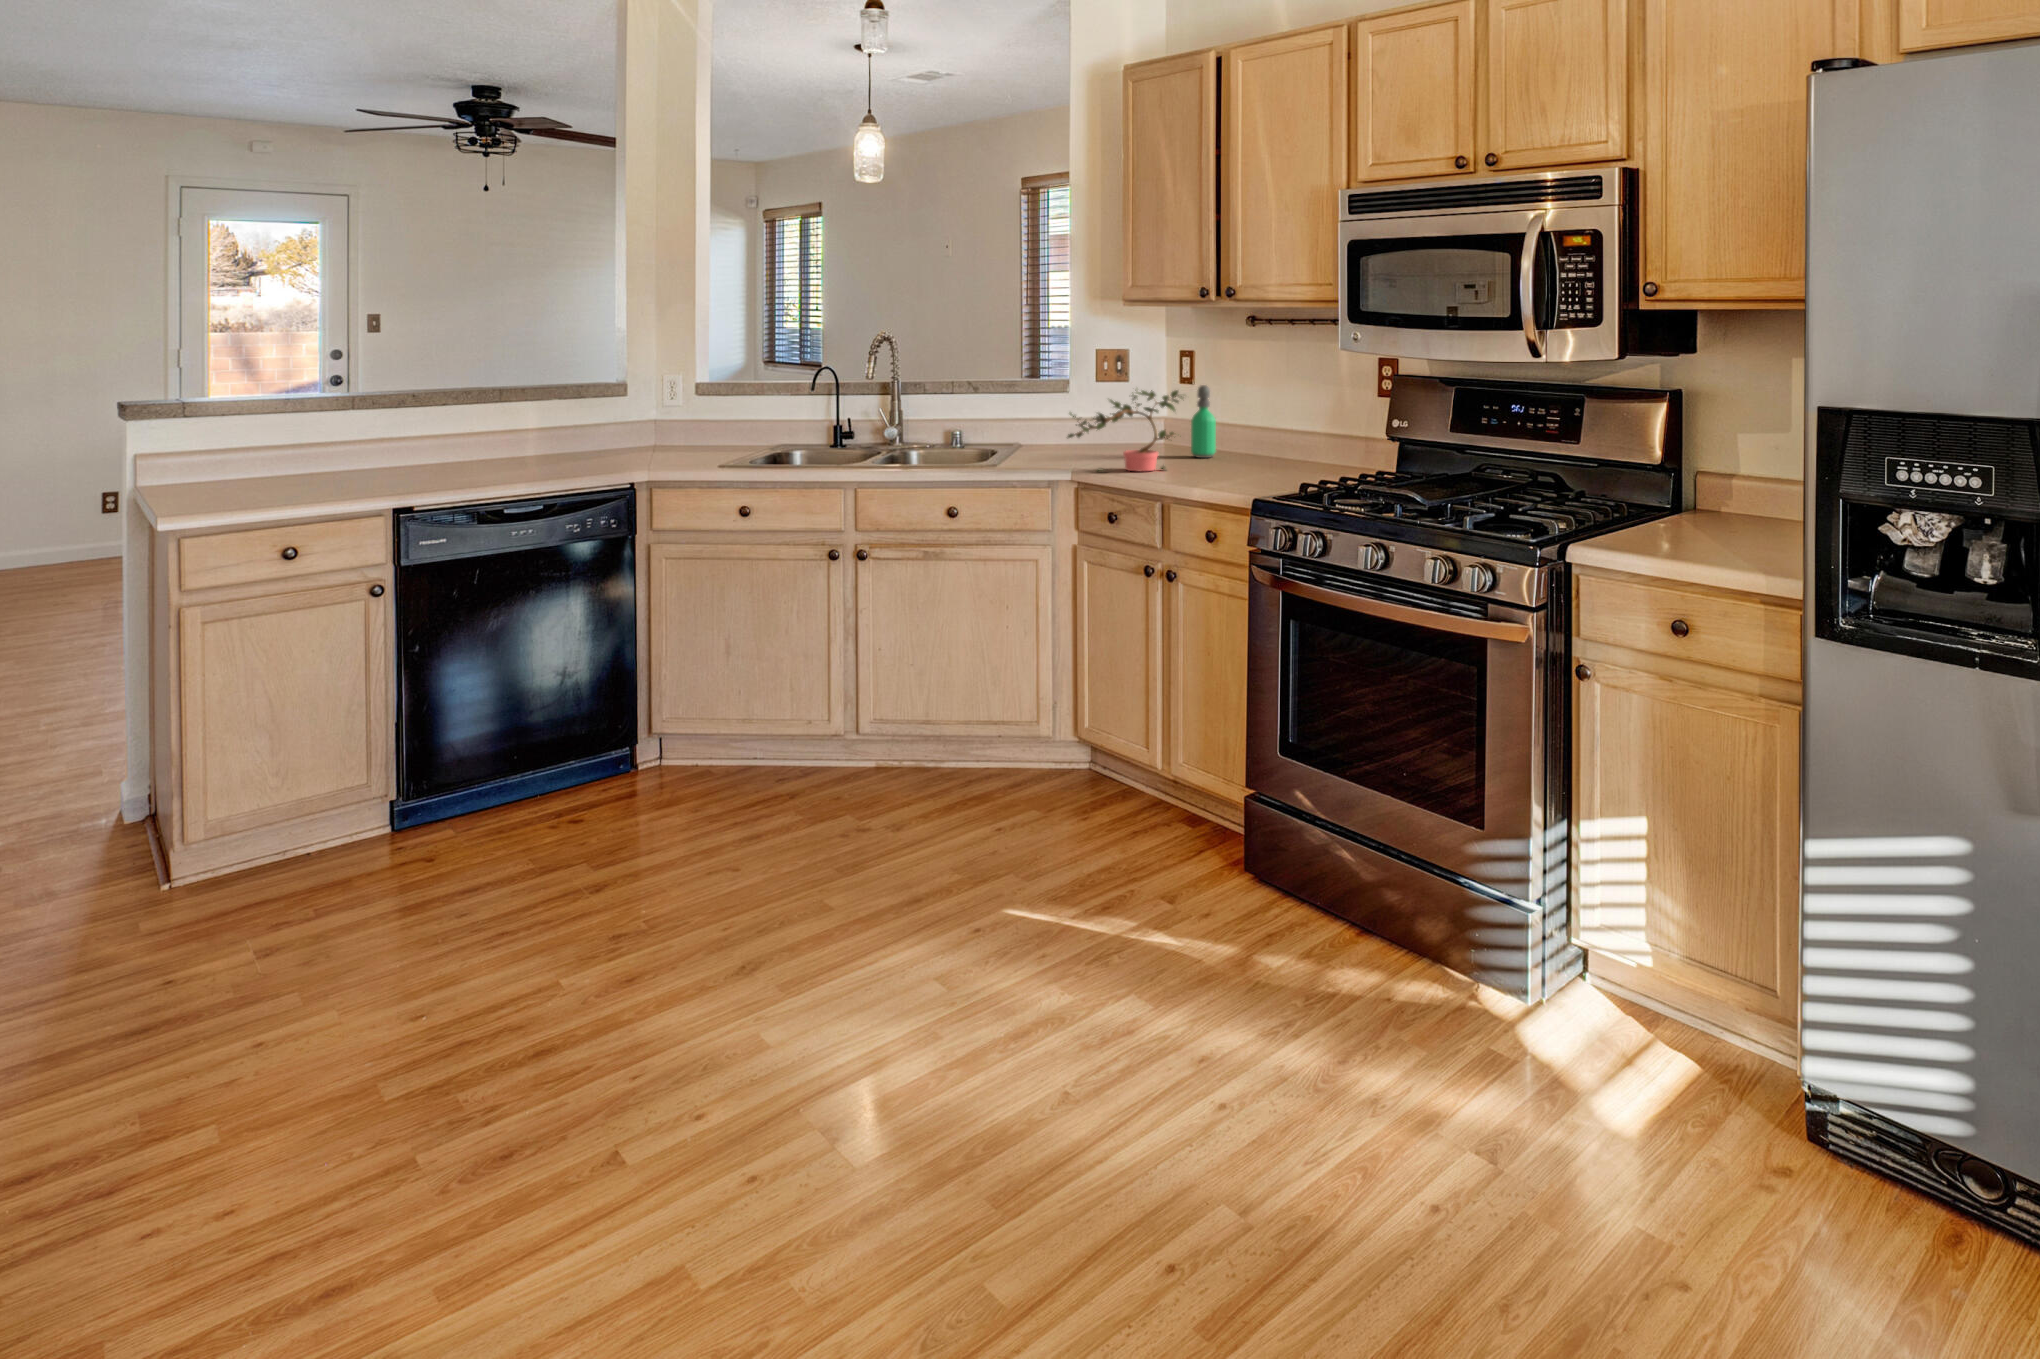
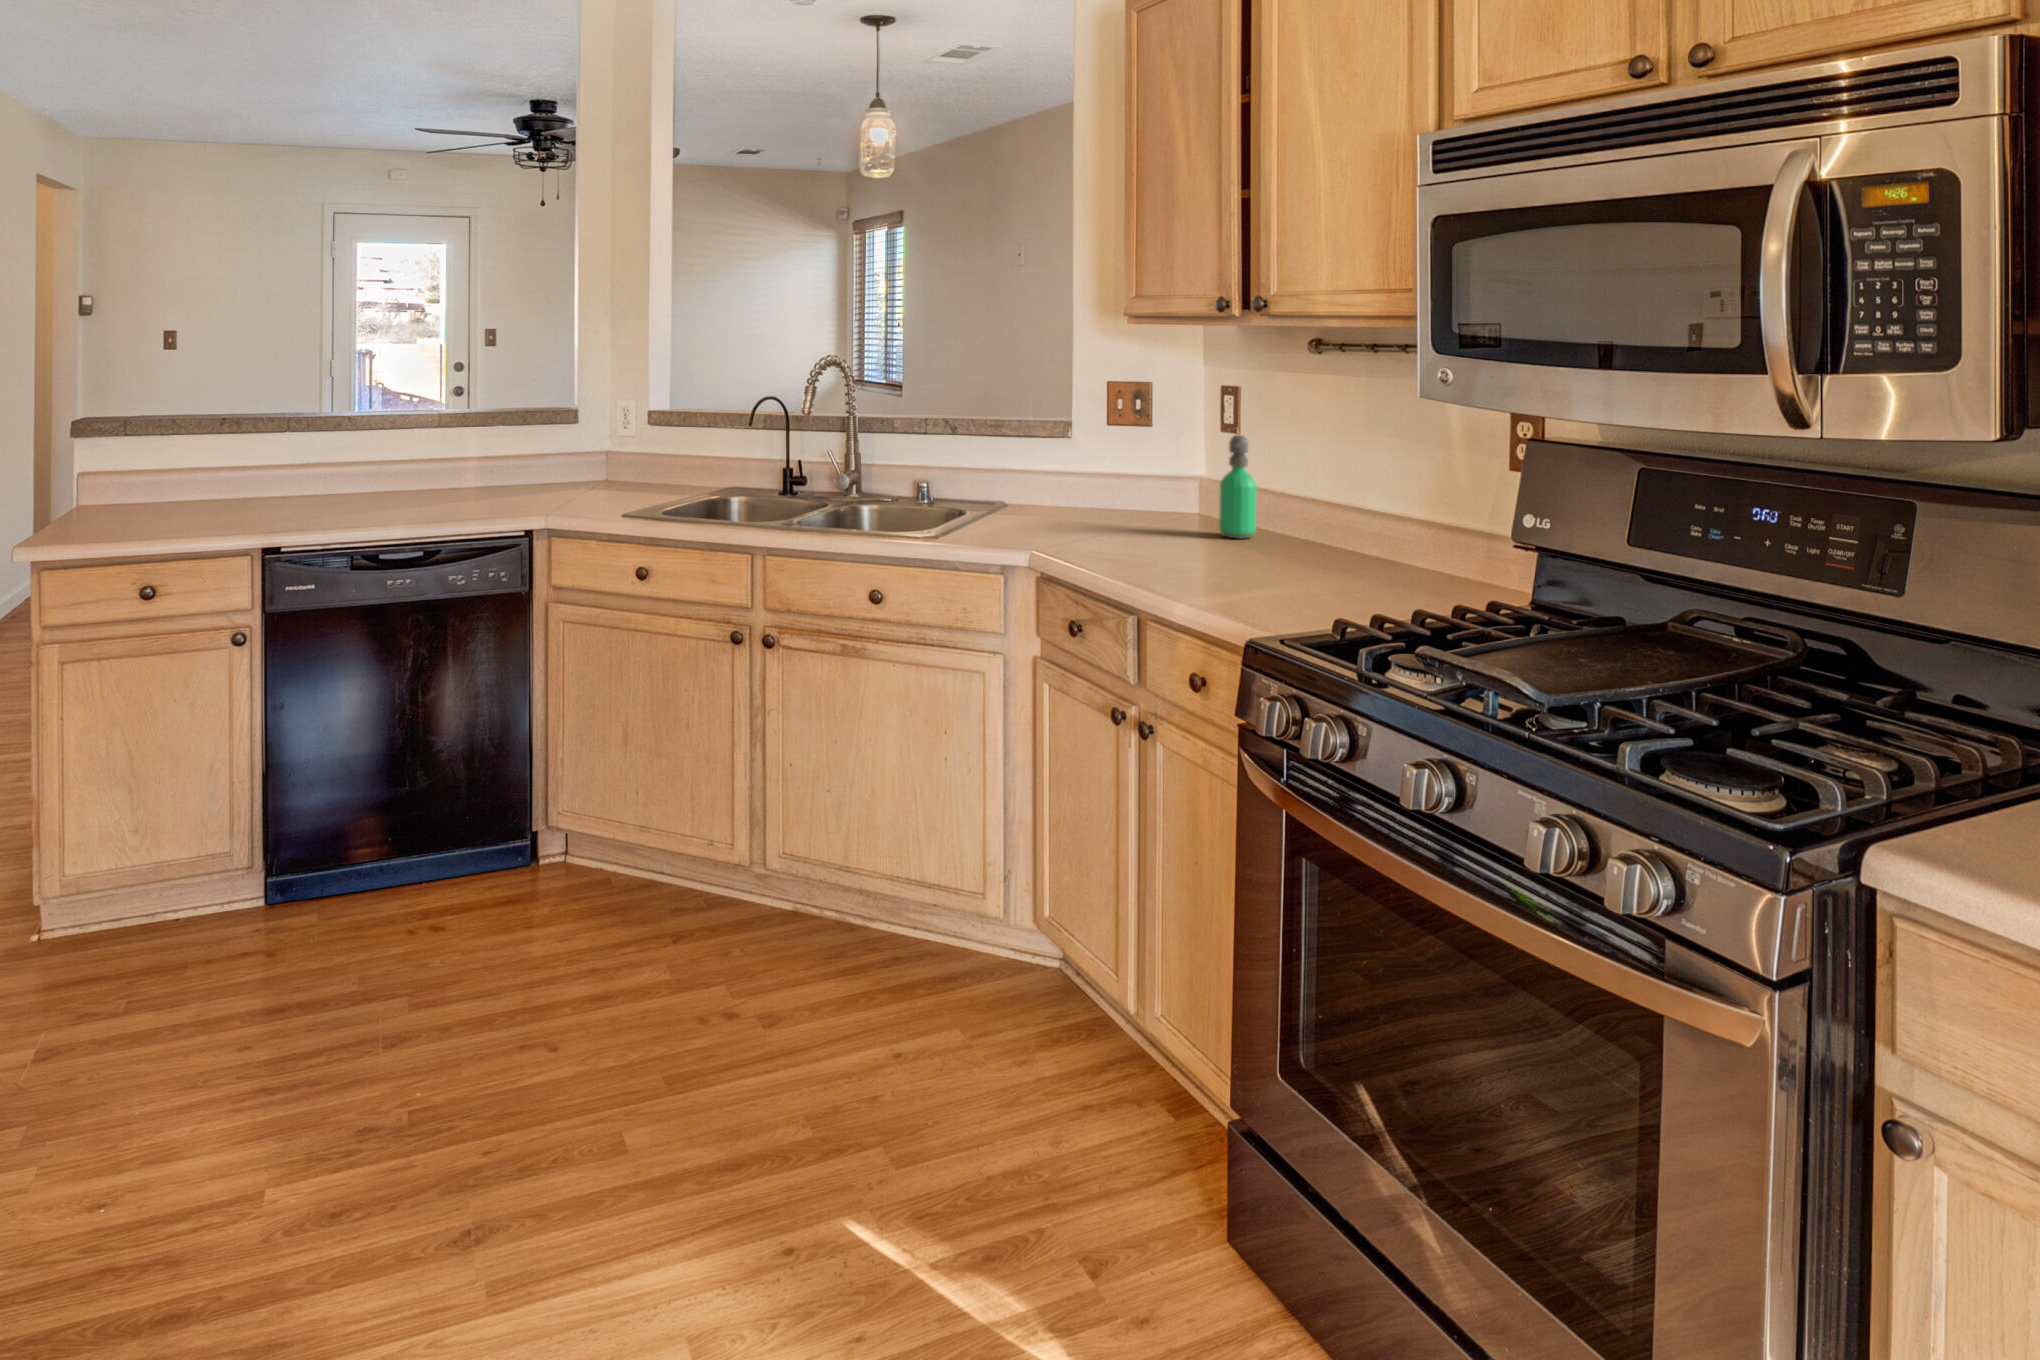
potted plant: present [1068,389,1183,472] -> none [1018,438,1198,560]

